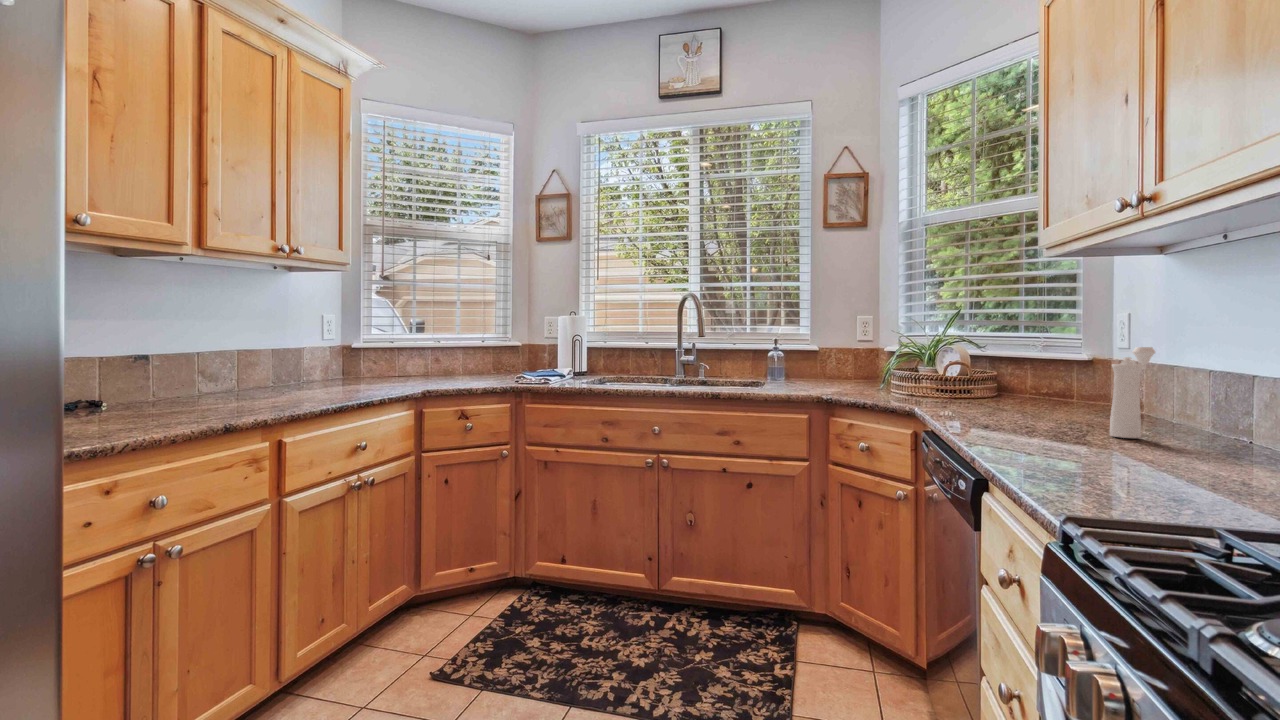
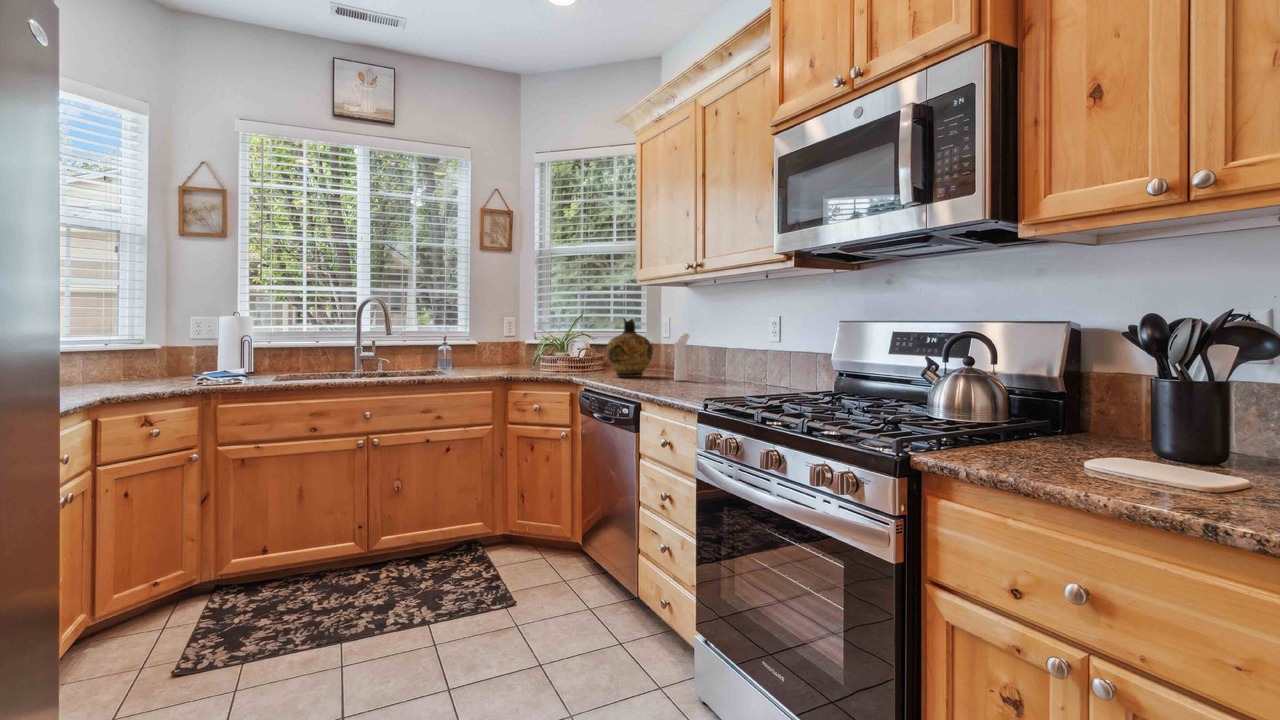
ceramic jug: none [985,317,1077,415] -> present [606,318,653,377]

